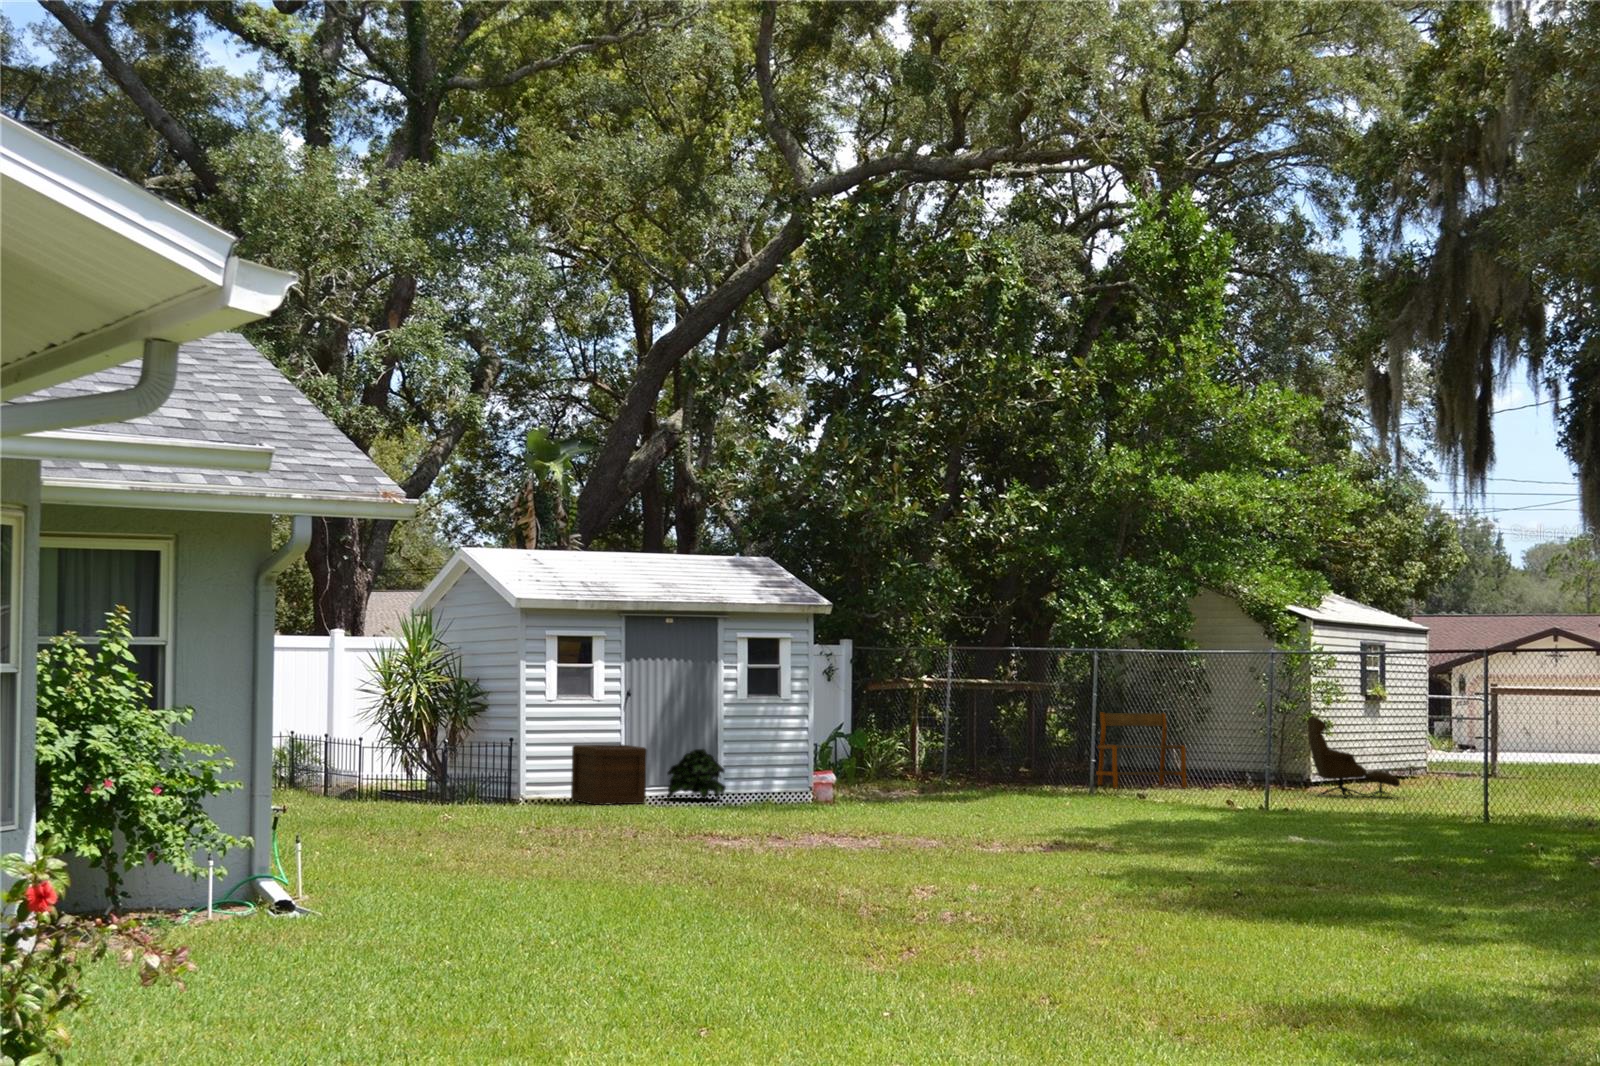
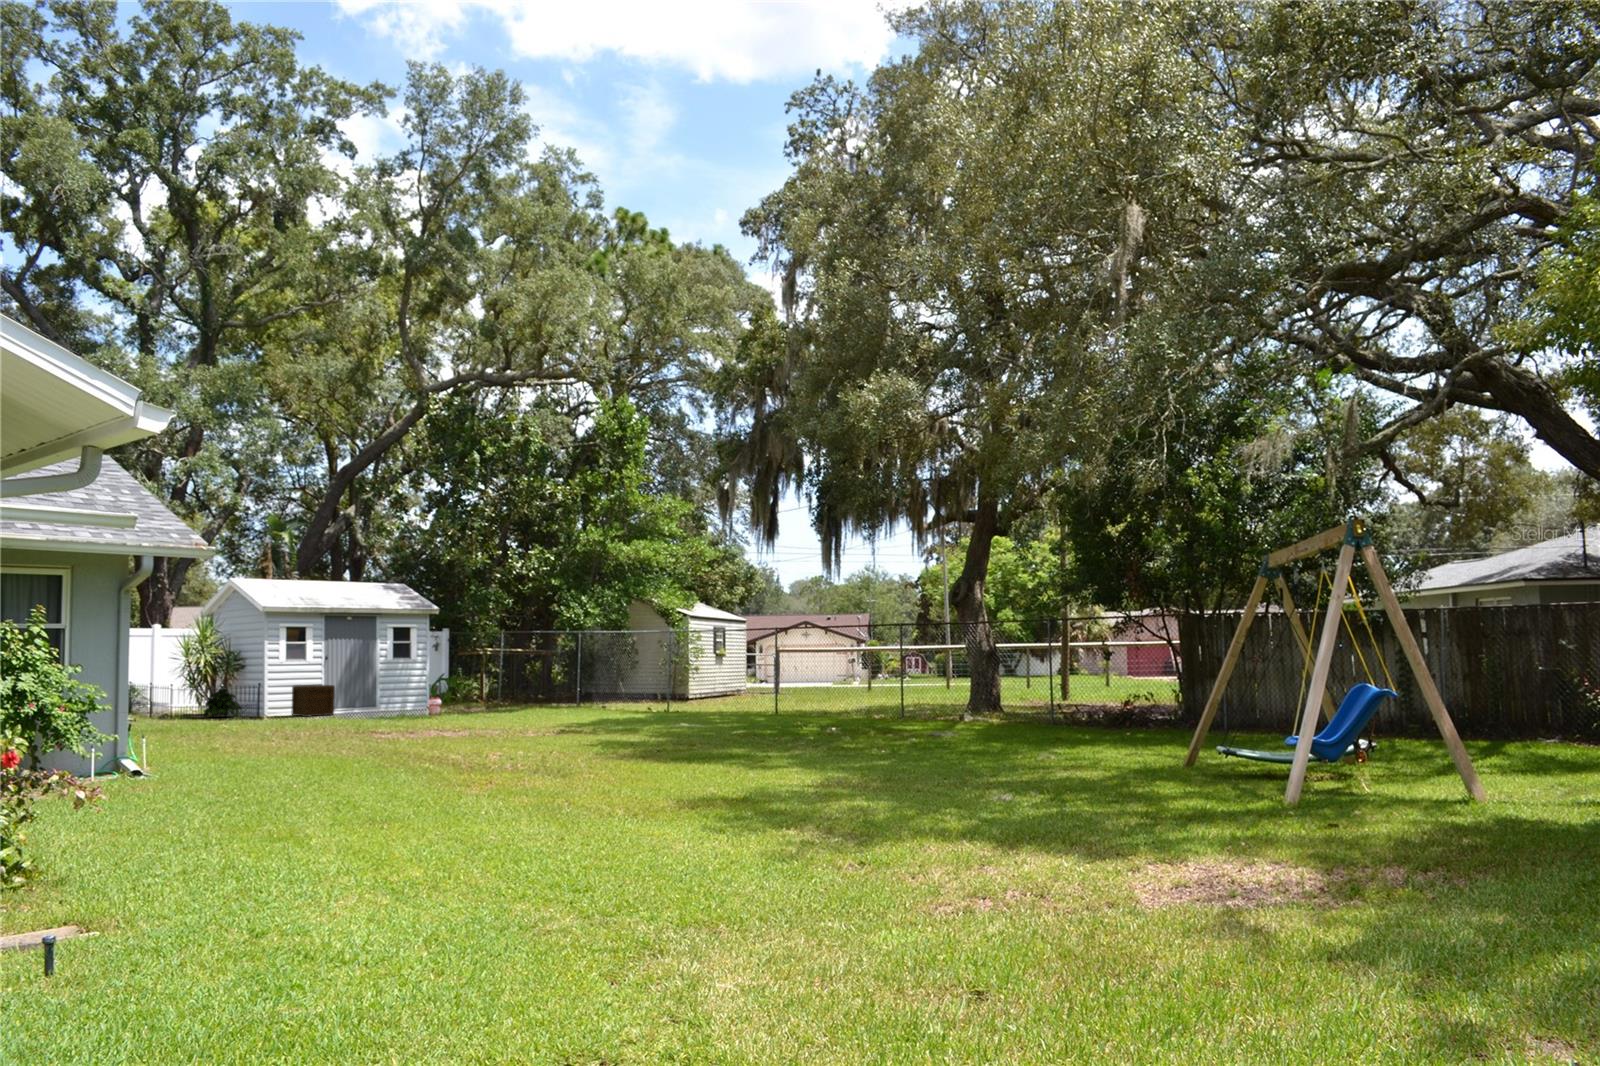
bench: present [1096,712,1187,788] -> none [581,661,627,700]
lounge chair: present [1307,716,1400,798] -> none [686,659,731,699]
potted plant: present [667,749,726,799] -> present [204,689,242,716]

